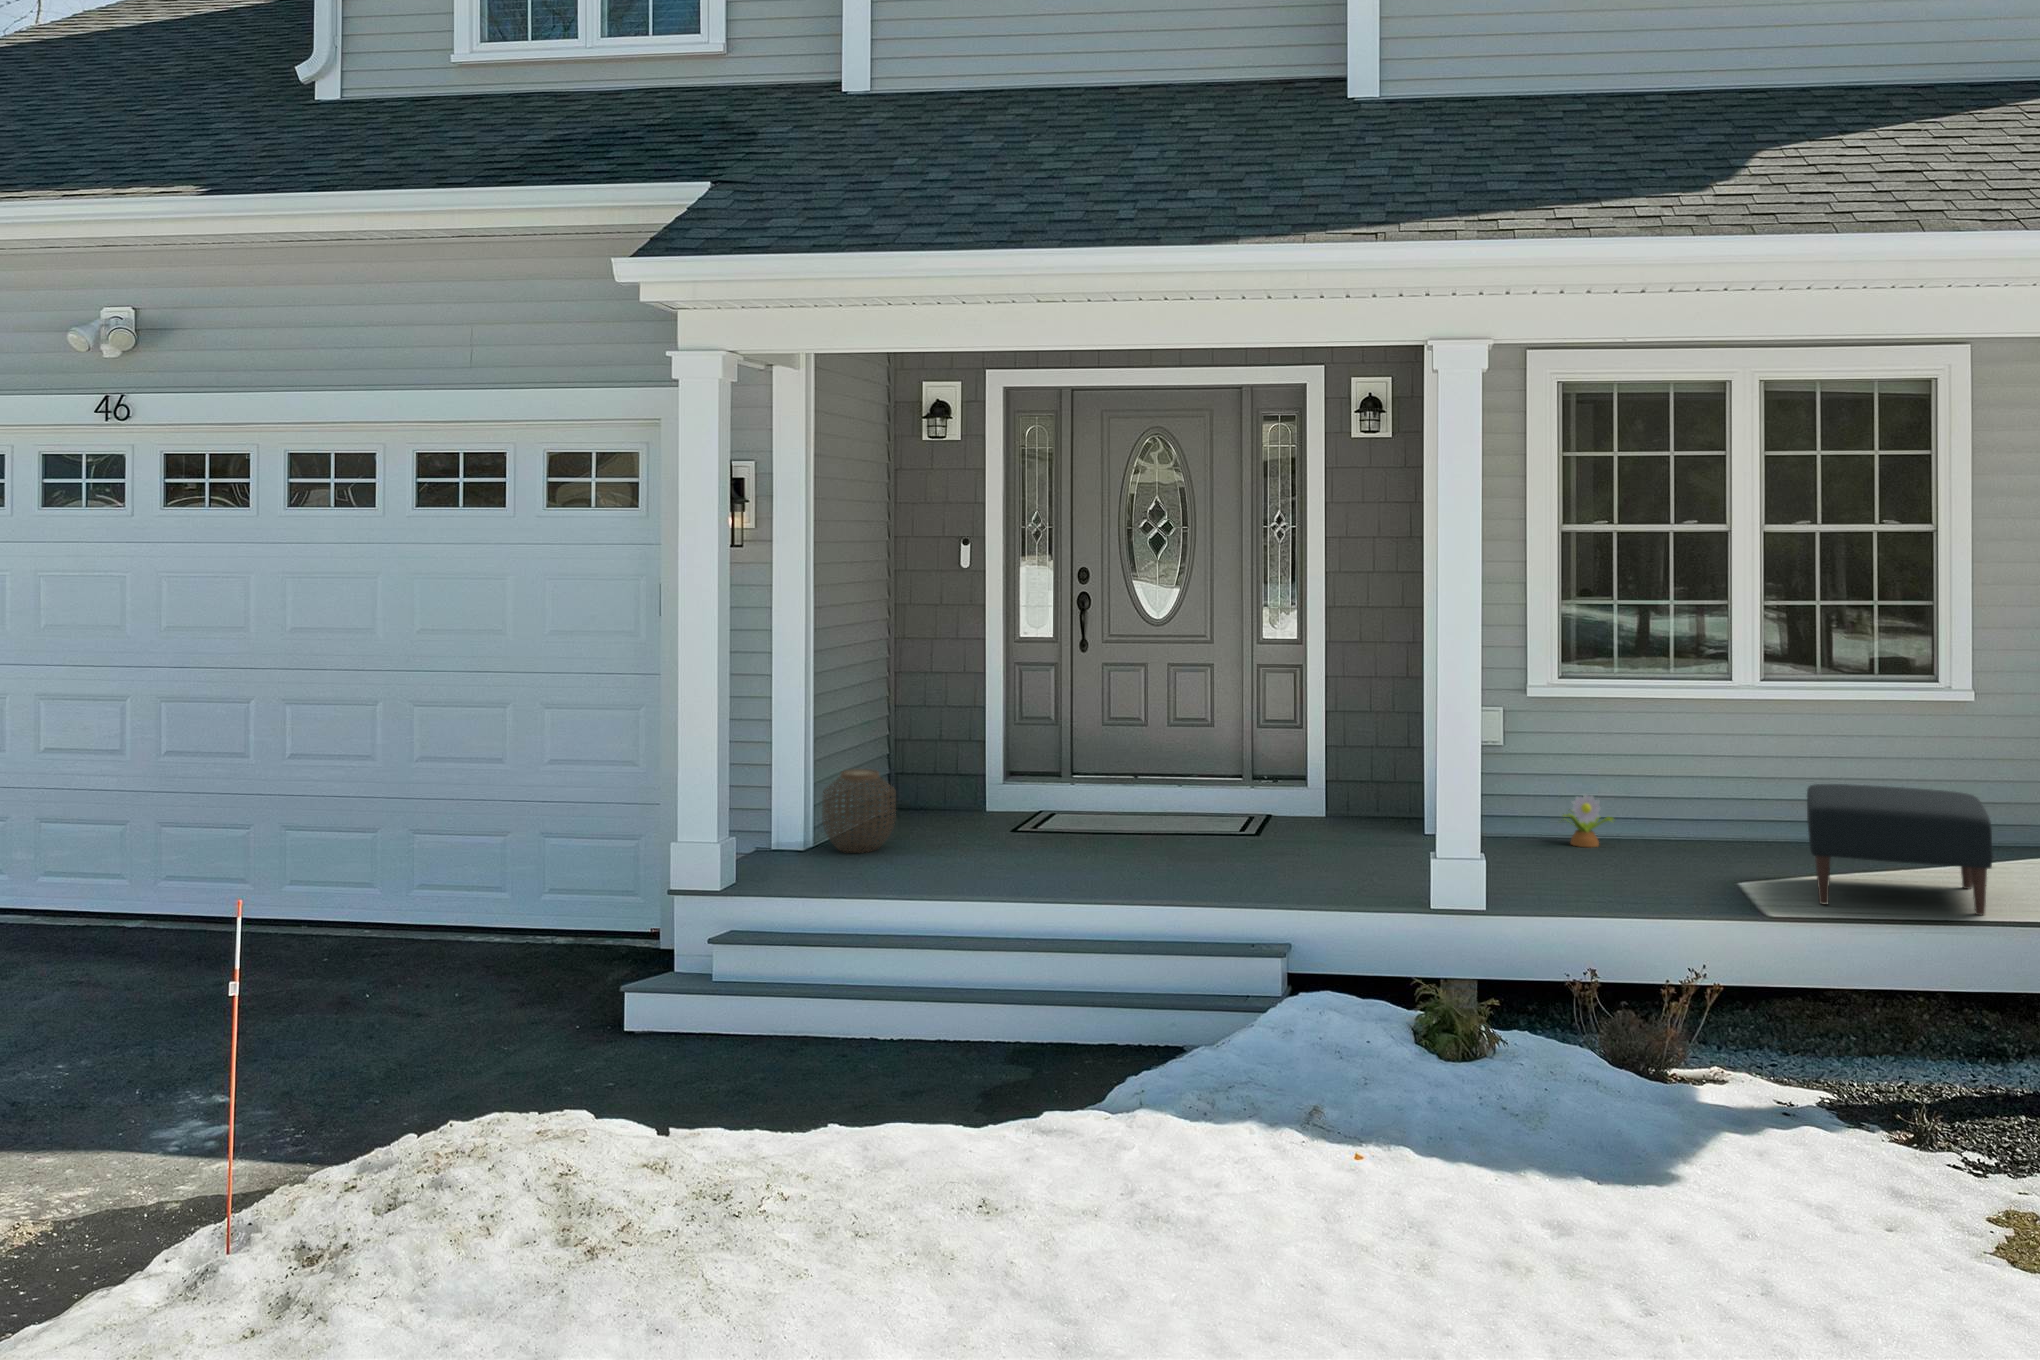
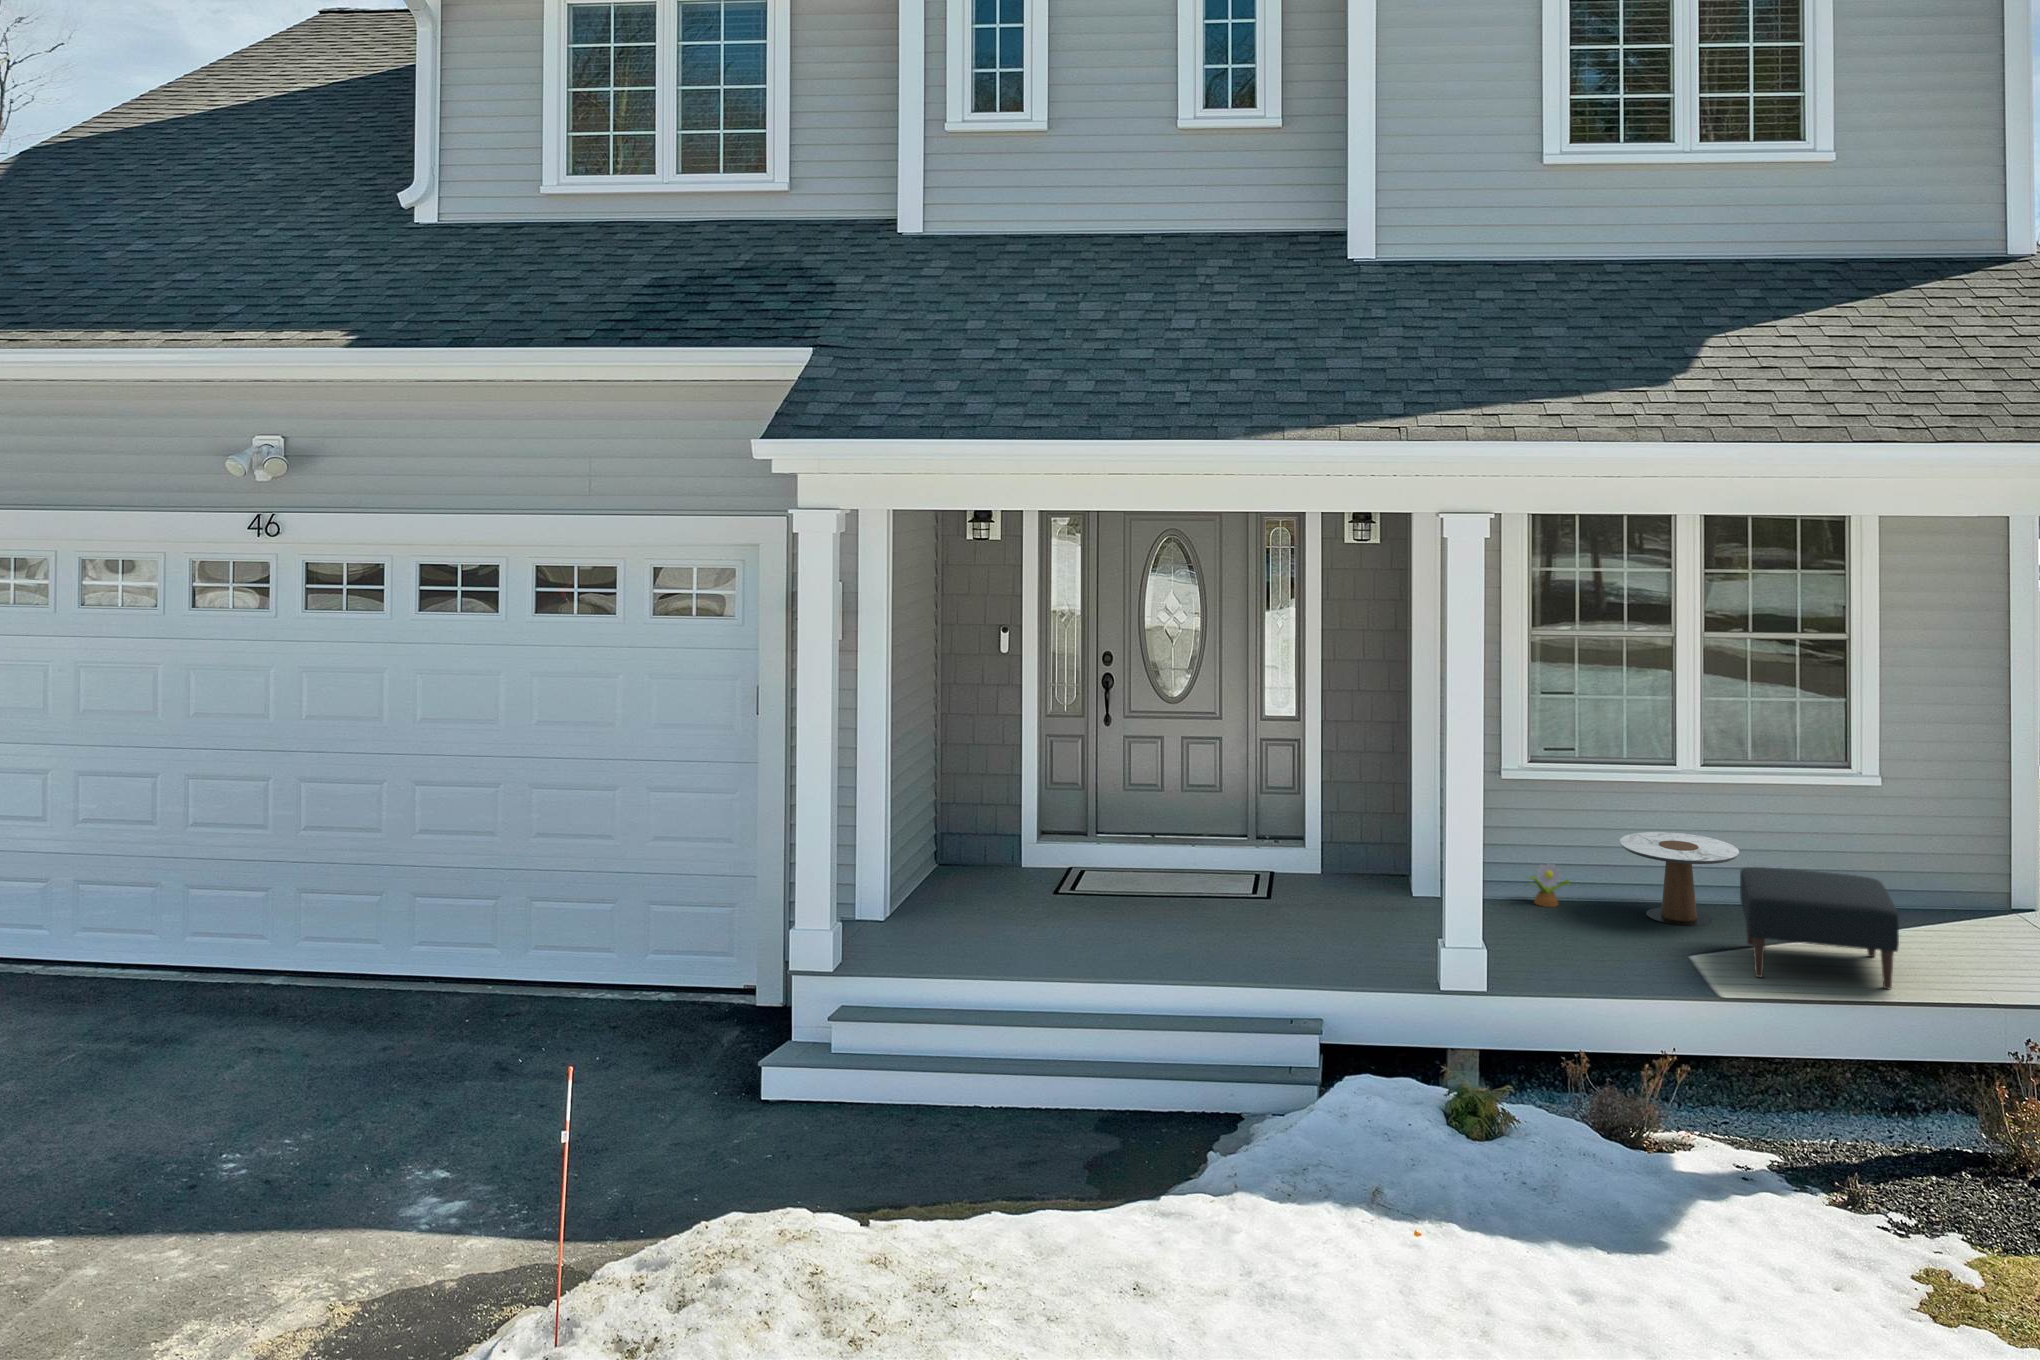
side table: none [1669,760,1811,863] -> present [1620,832,1739,926]
woven basket: present [822,769,896,853] -> none [904,845,967,920]

